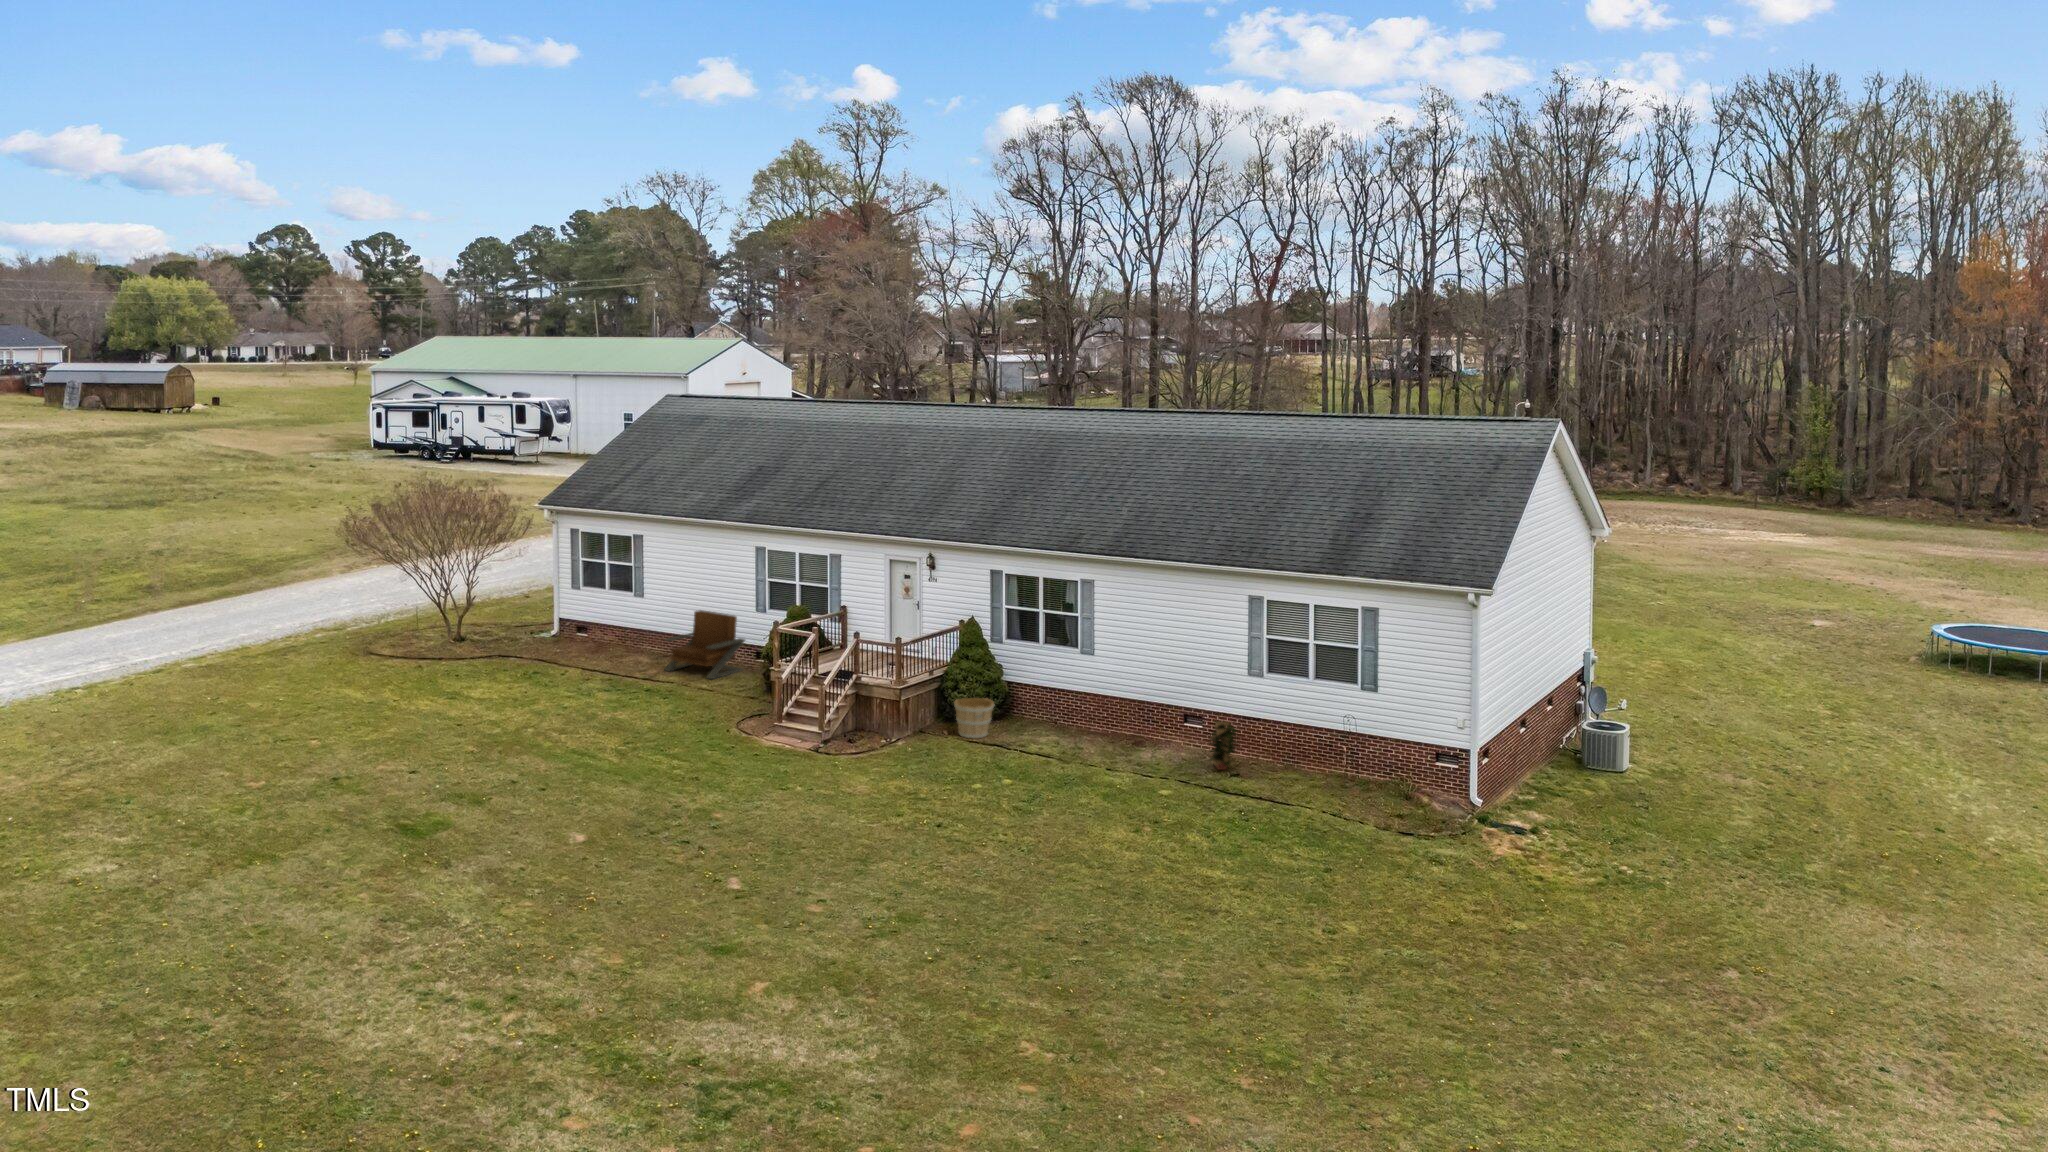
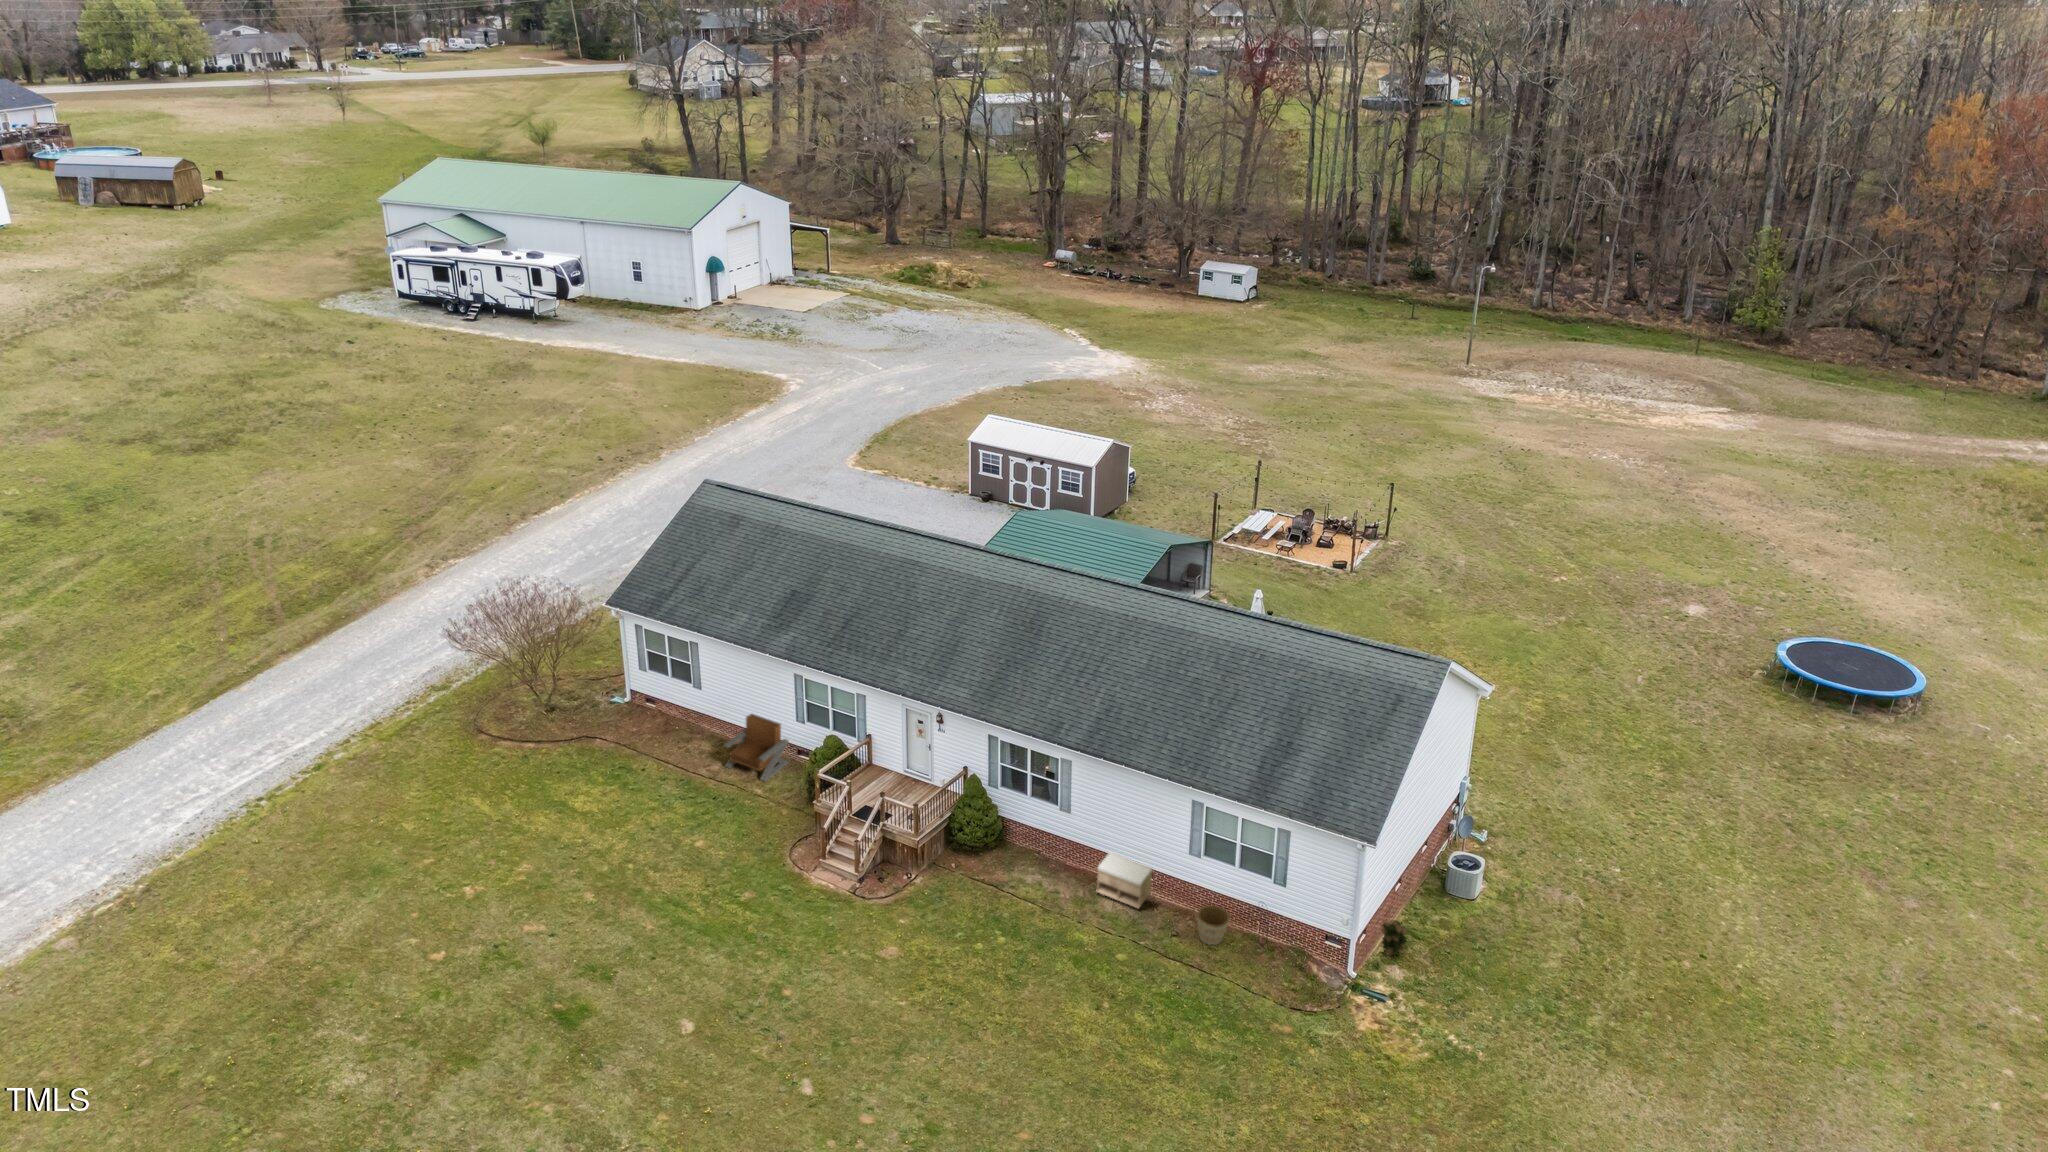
wooden bucket: present [954,698,995,739] -> present [1197,905,1230,945]
storage bench: none [1128,701,1201,762] -> present [1097,853,1153,908]
decorative plant: present [1210,721,1240,770] -> present [1381,920,1407,955]

